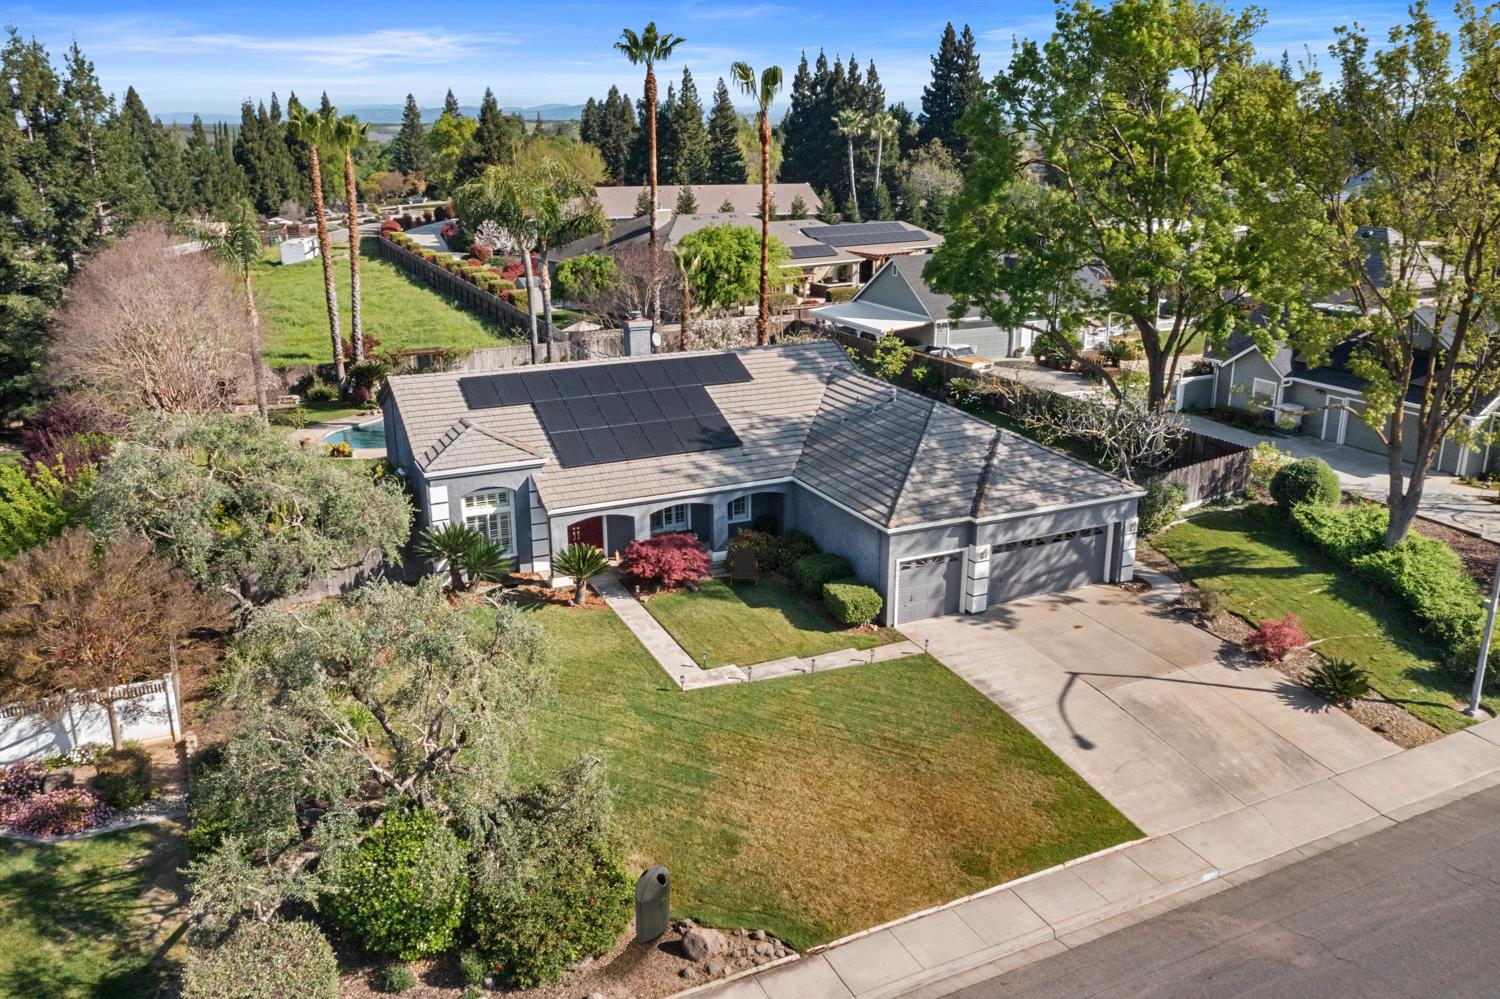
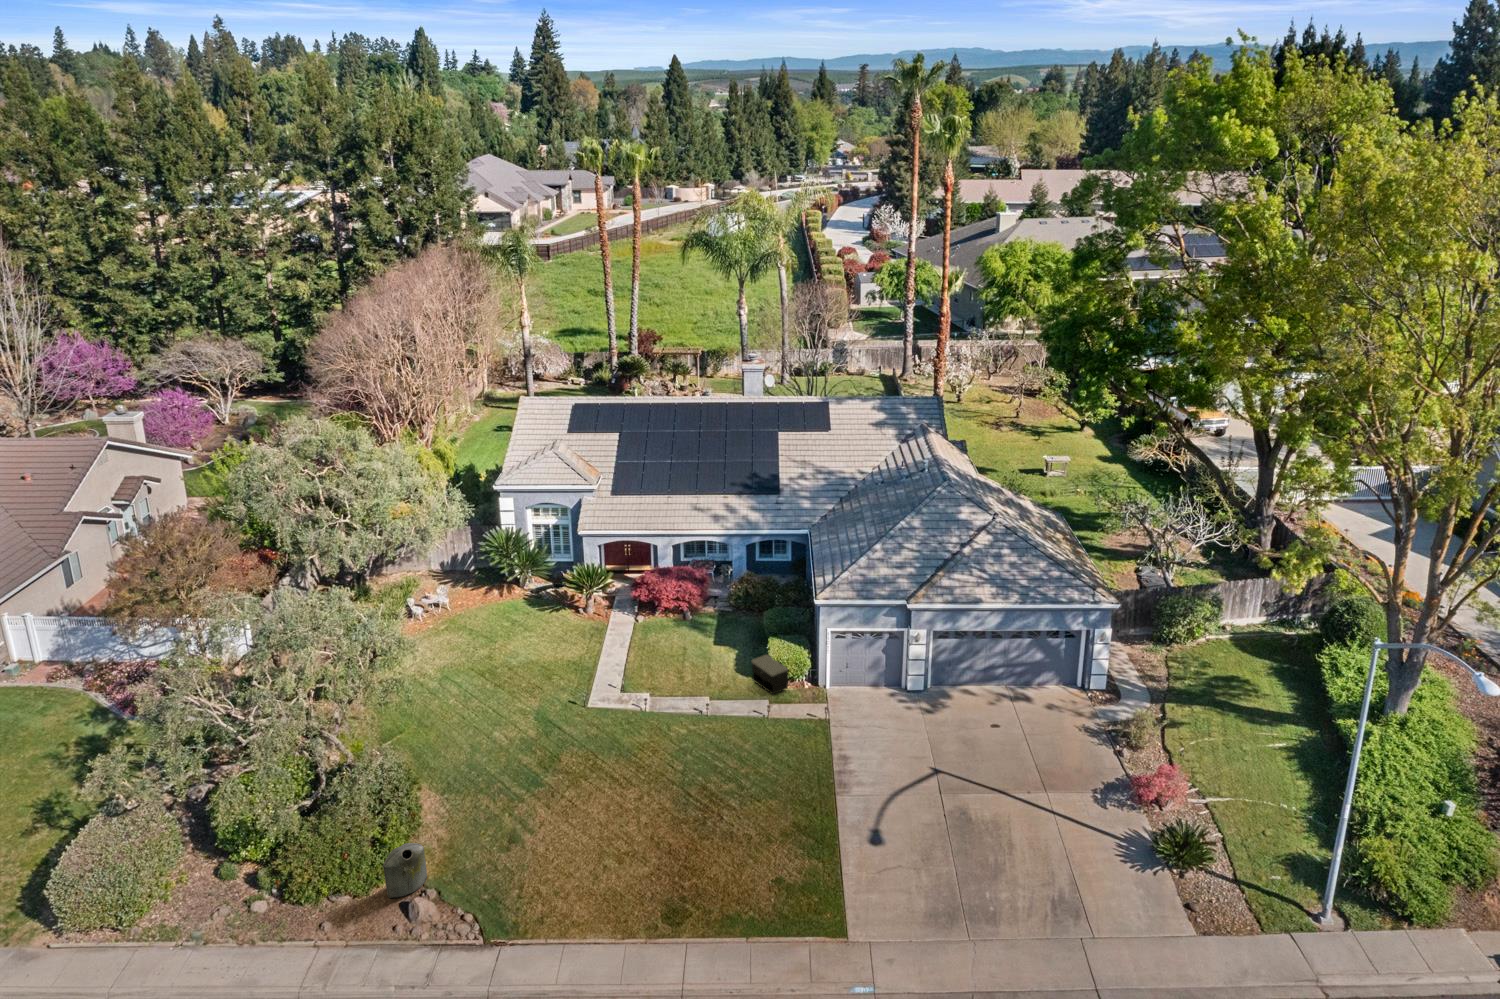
lounge chair: present [731,548,758,582] -> none [721,588,749,625]
storage bench: none [821,601,865,641] -> present [752,654,788,694]

